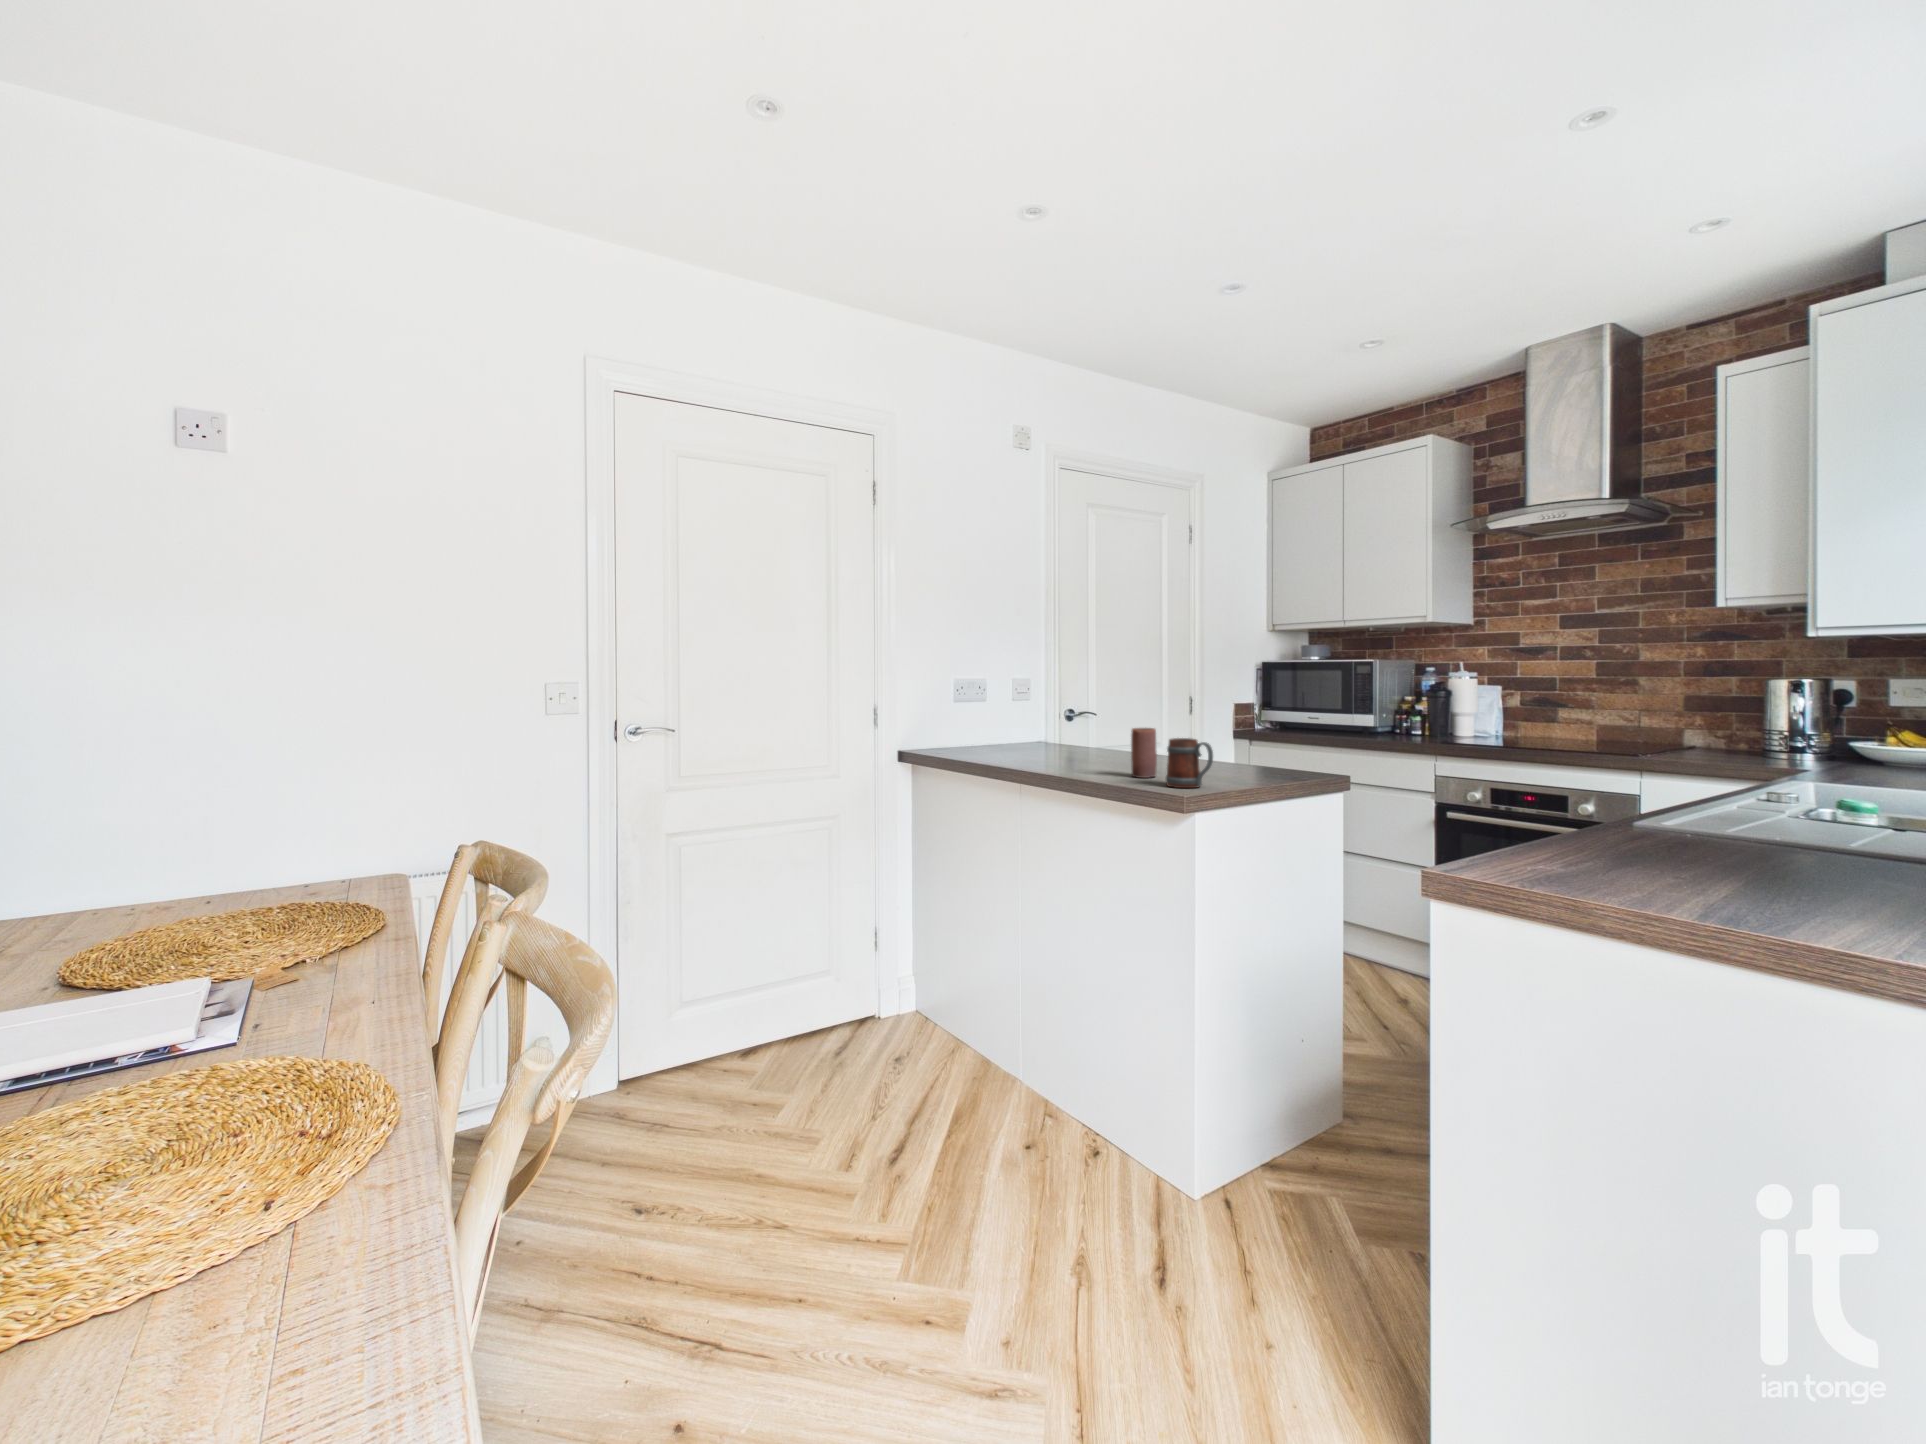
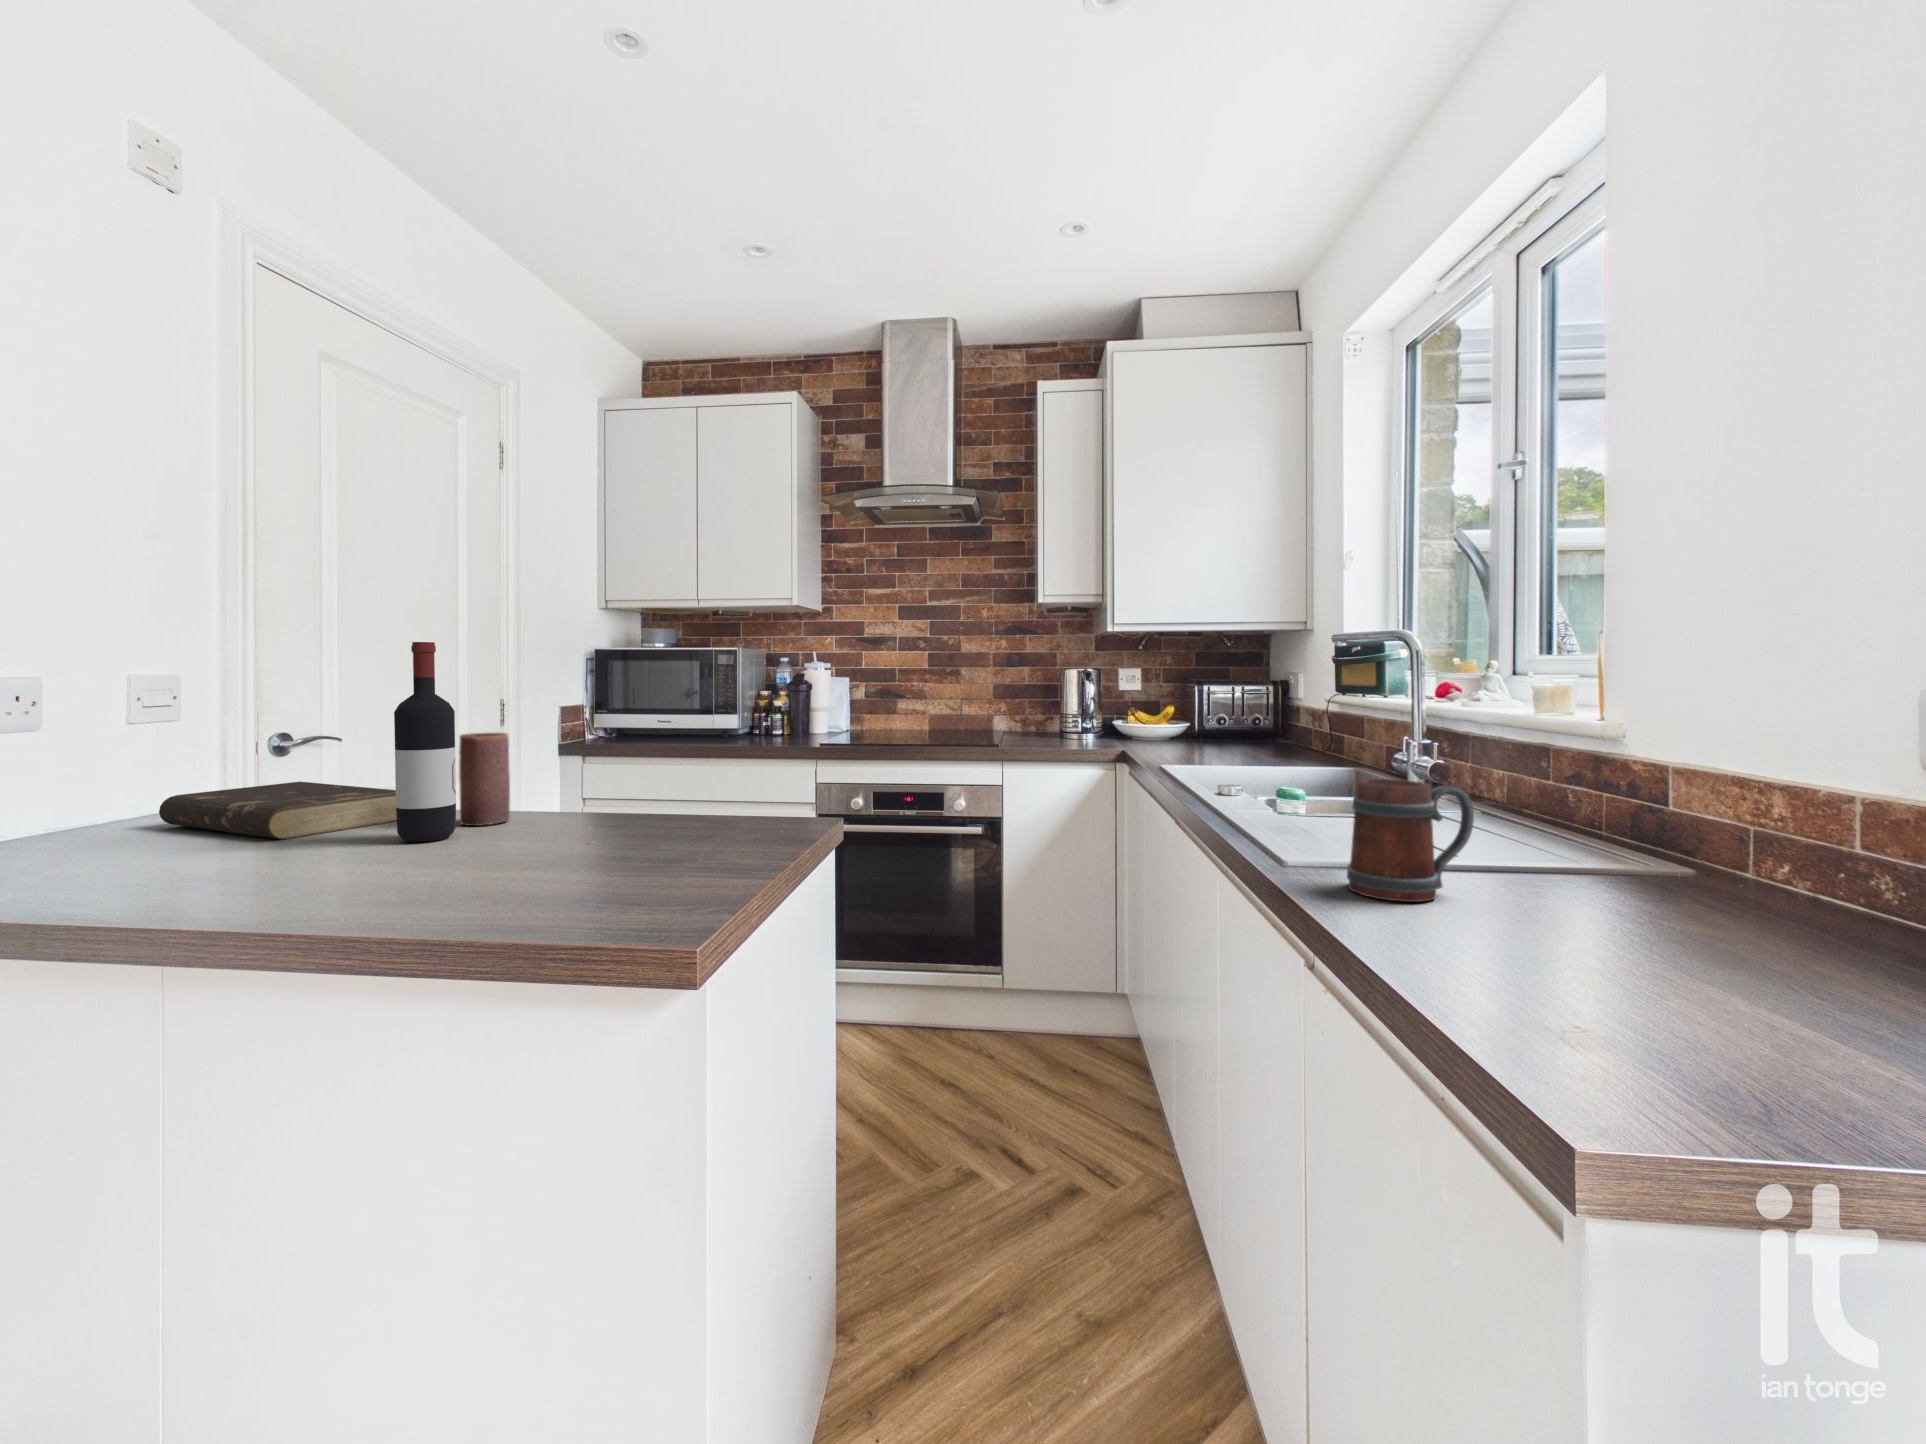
wine bottle: none [1098,681,1125,782] -> present [394,642,456,842]
mug: present [1166,738,1213,788] -> present [1347,779,1474,902]
book: none [1014,747,1111,774] -> present [159,782,397,839]

